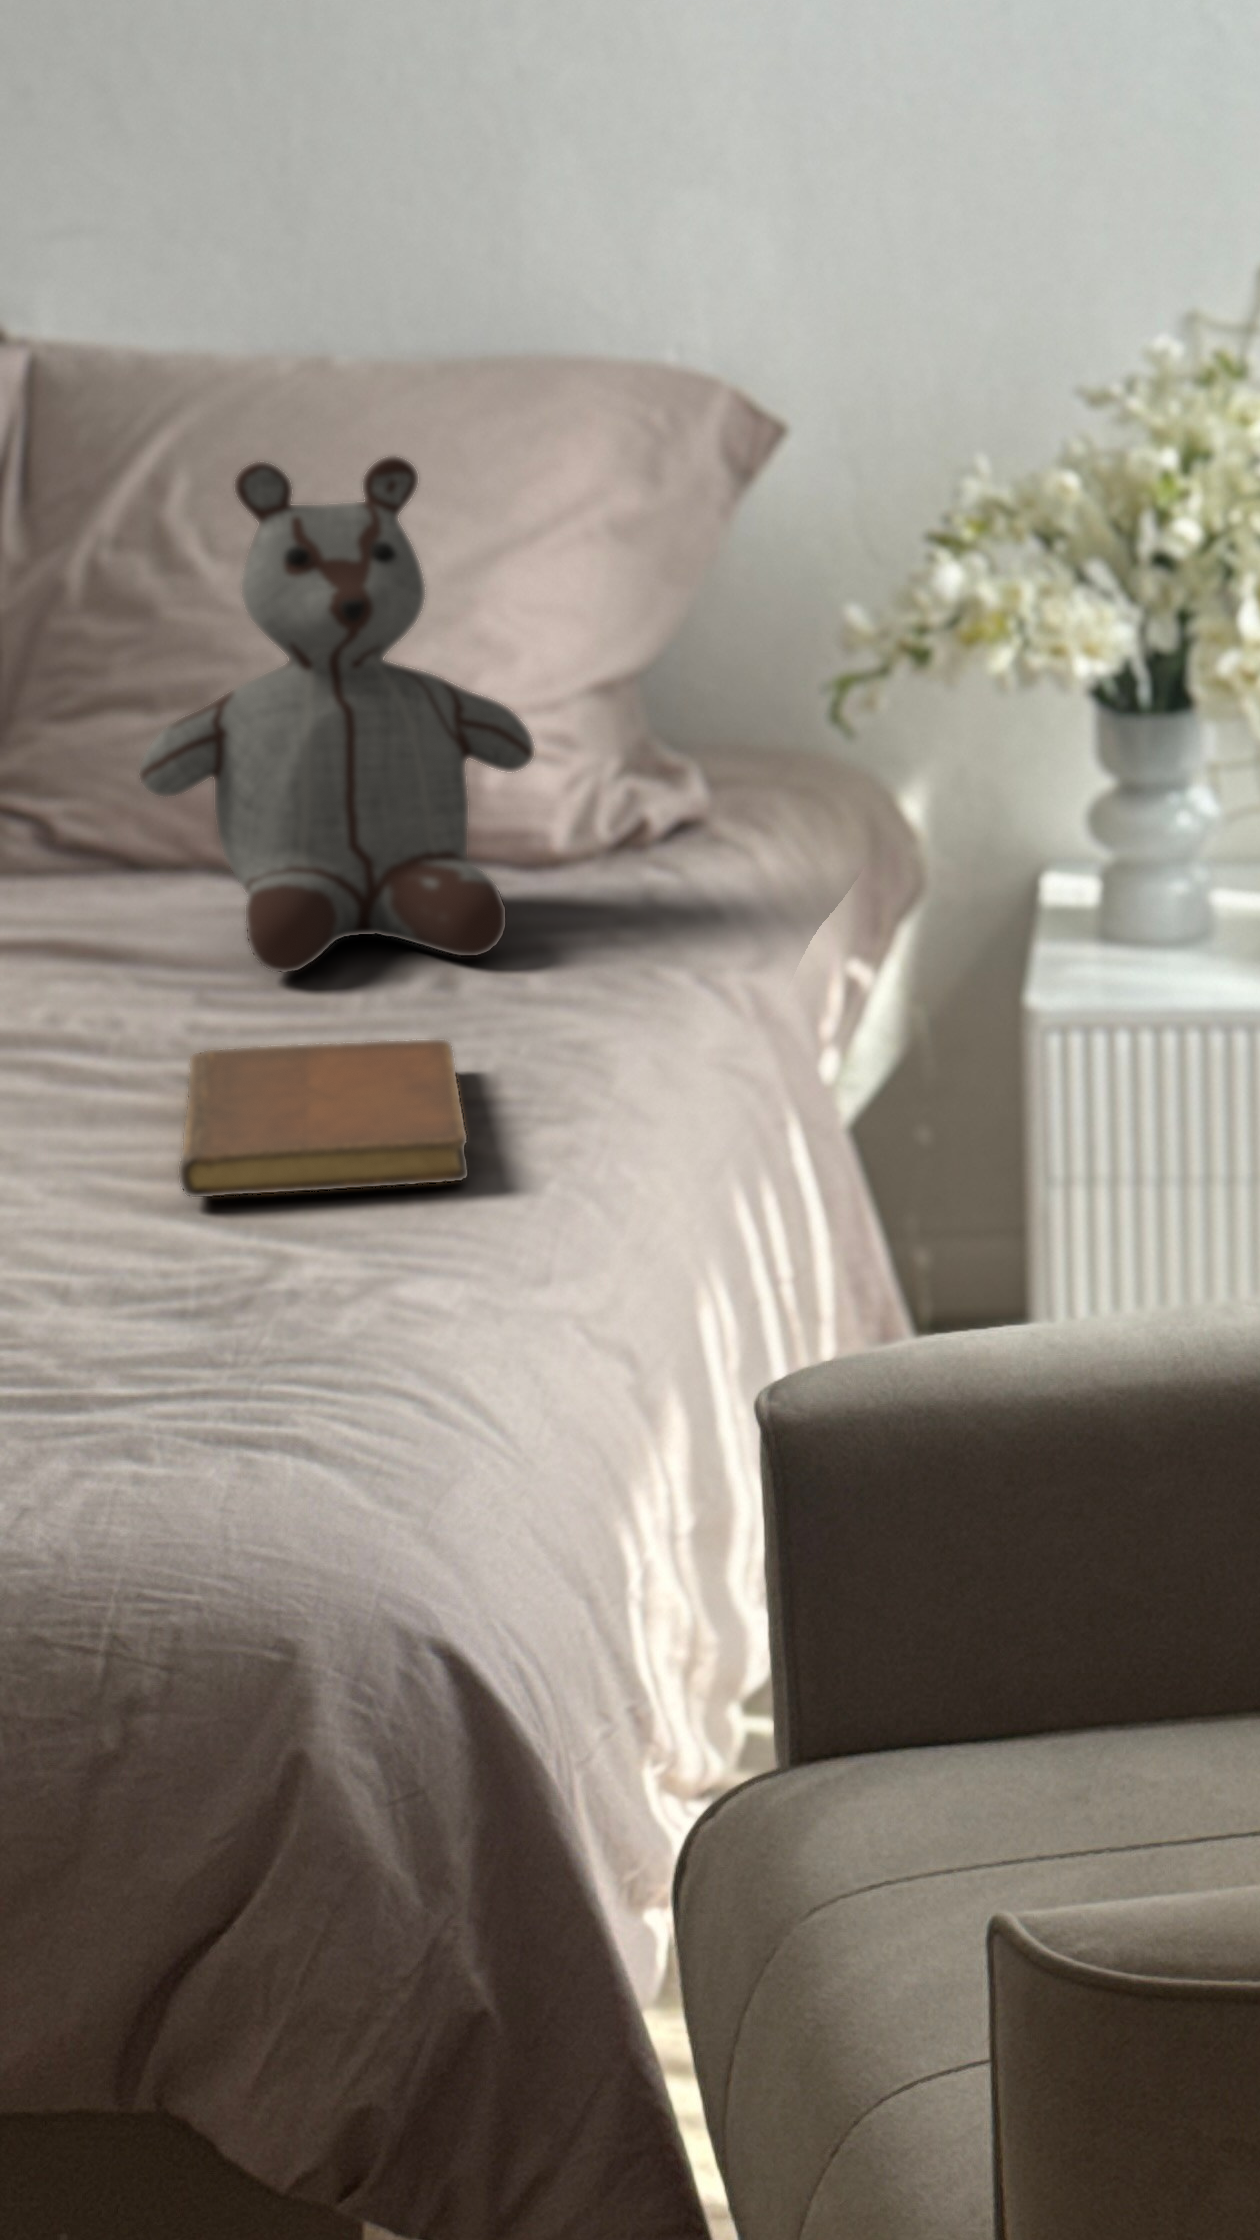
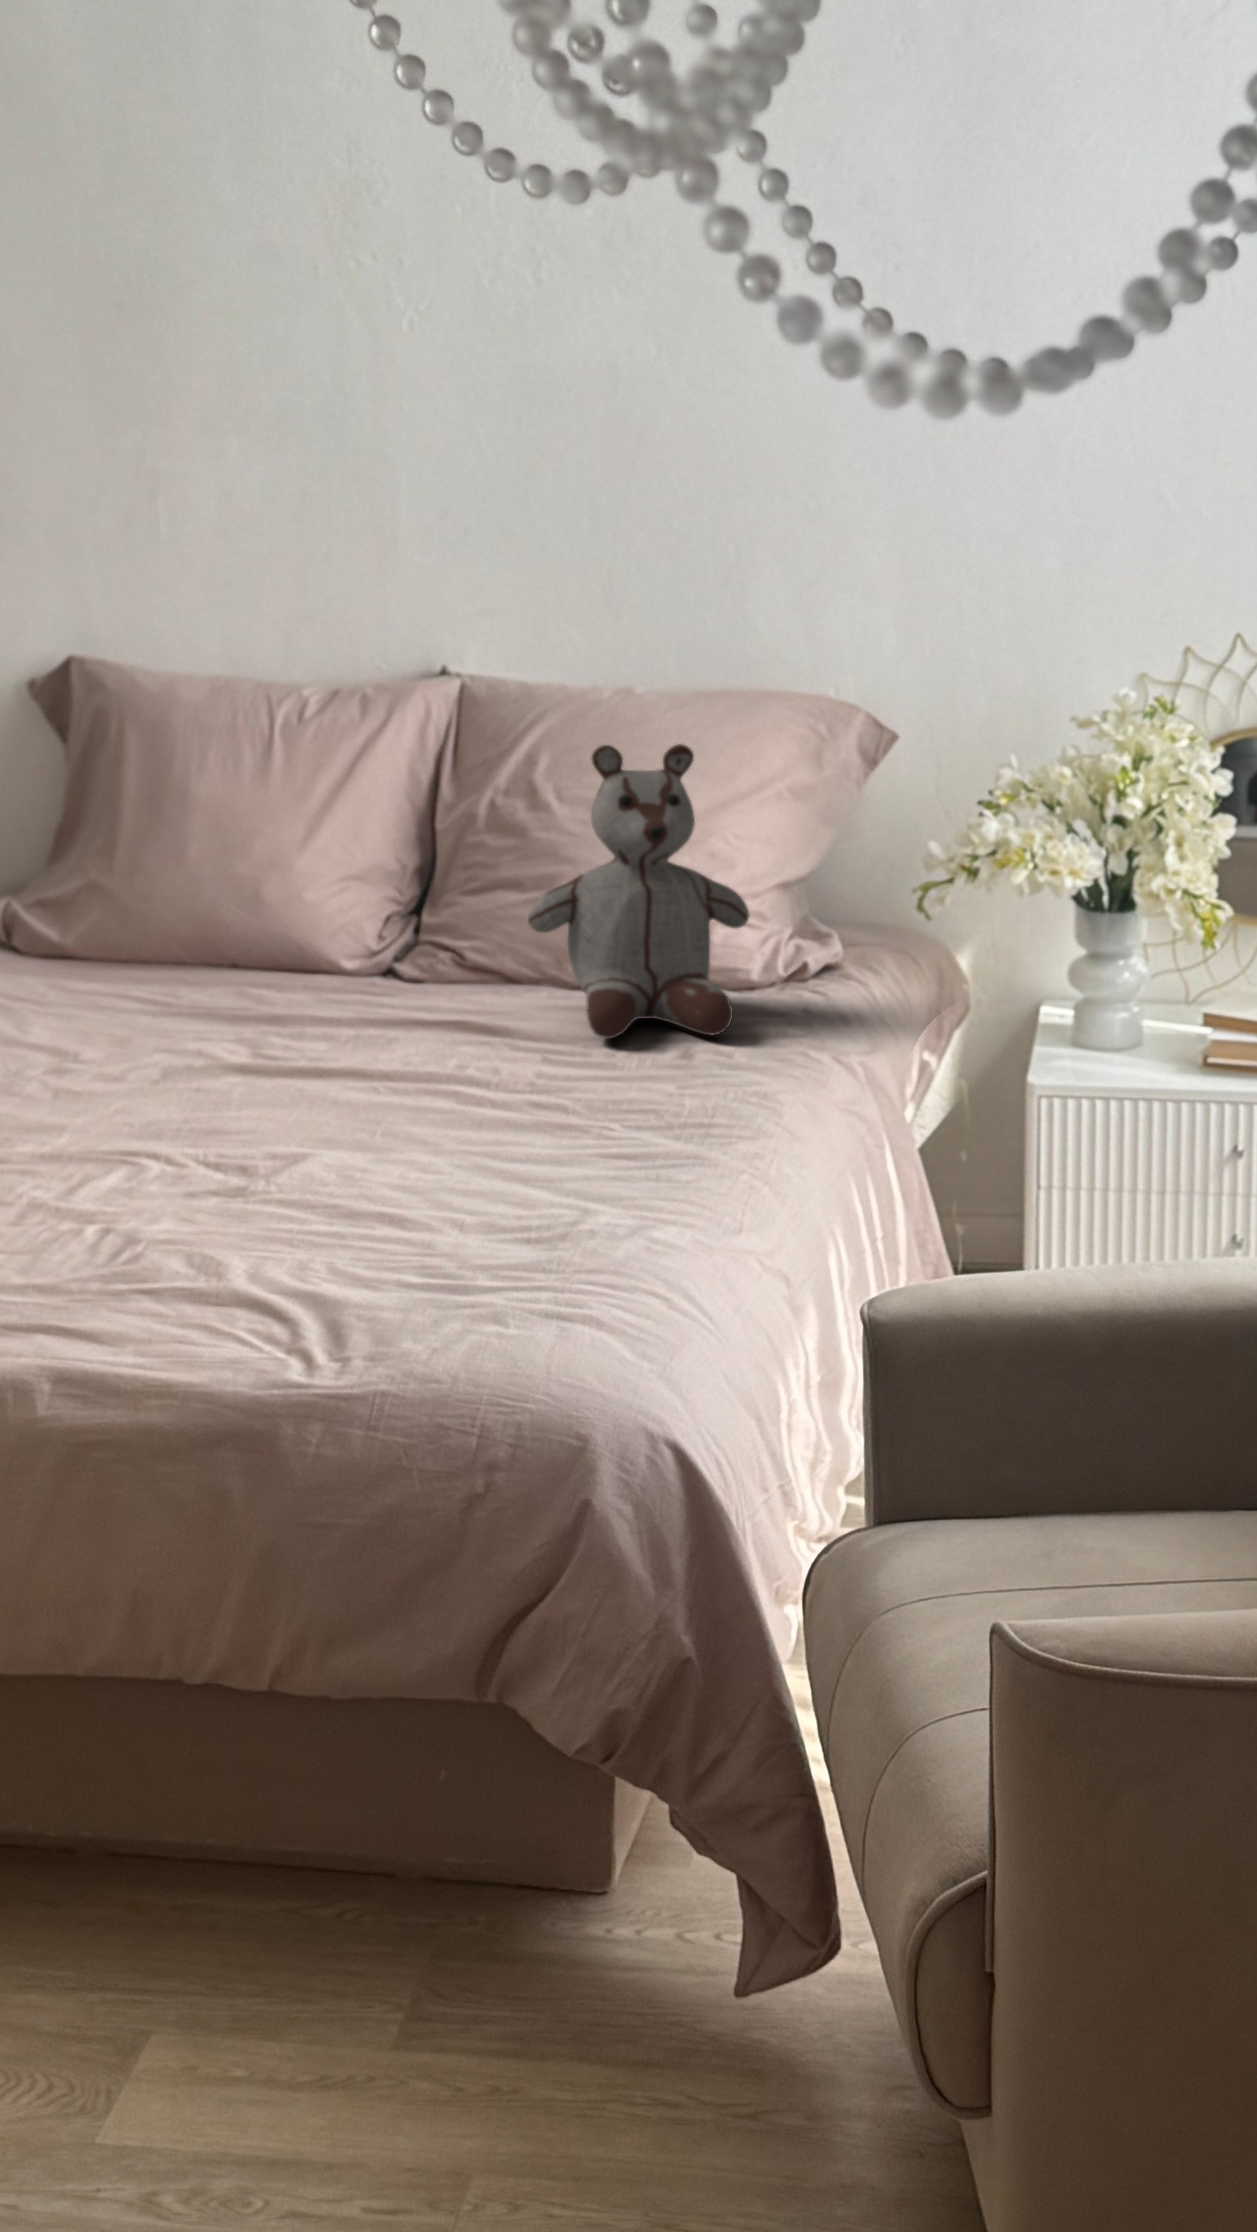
notebook: present [179,1040,468,1197] -> none [563,1083,727,1168]

